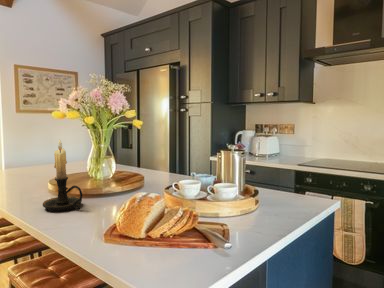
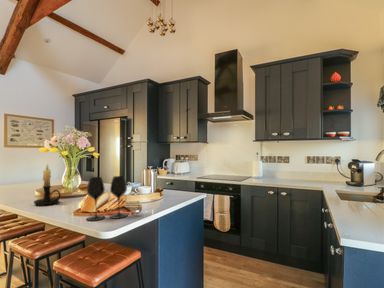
wine glass: none [126,171,206,263] -> present [87,176,127,221]

